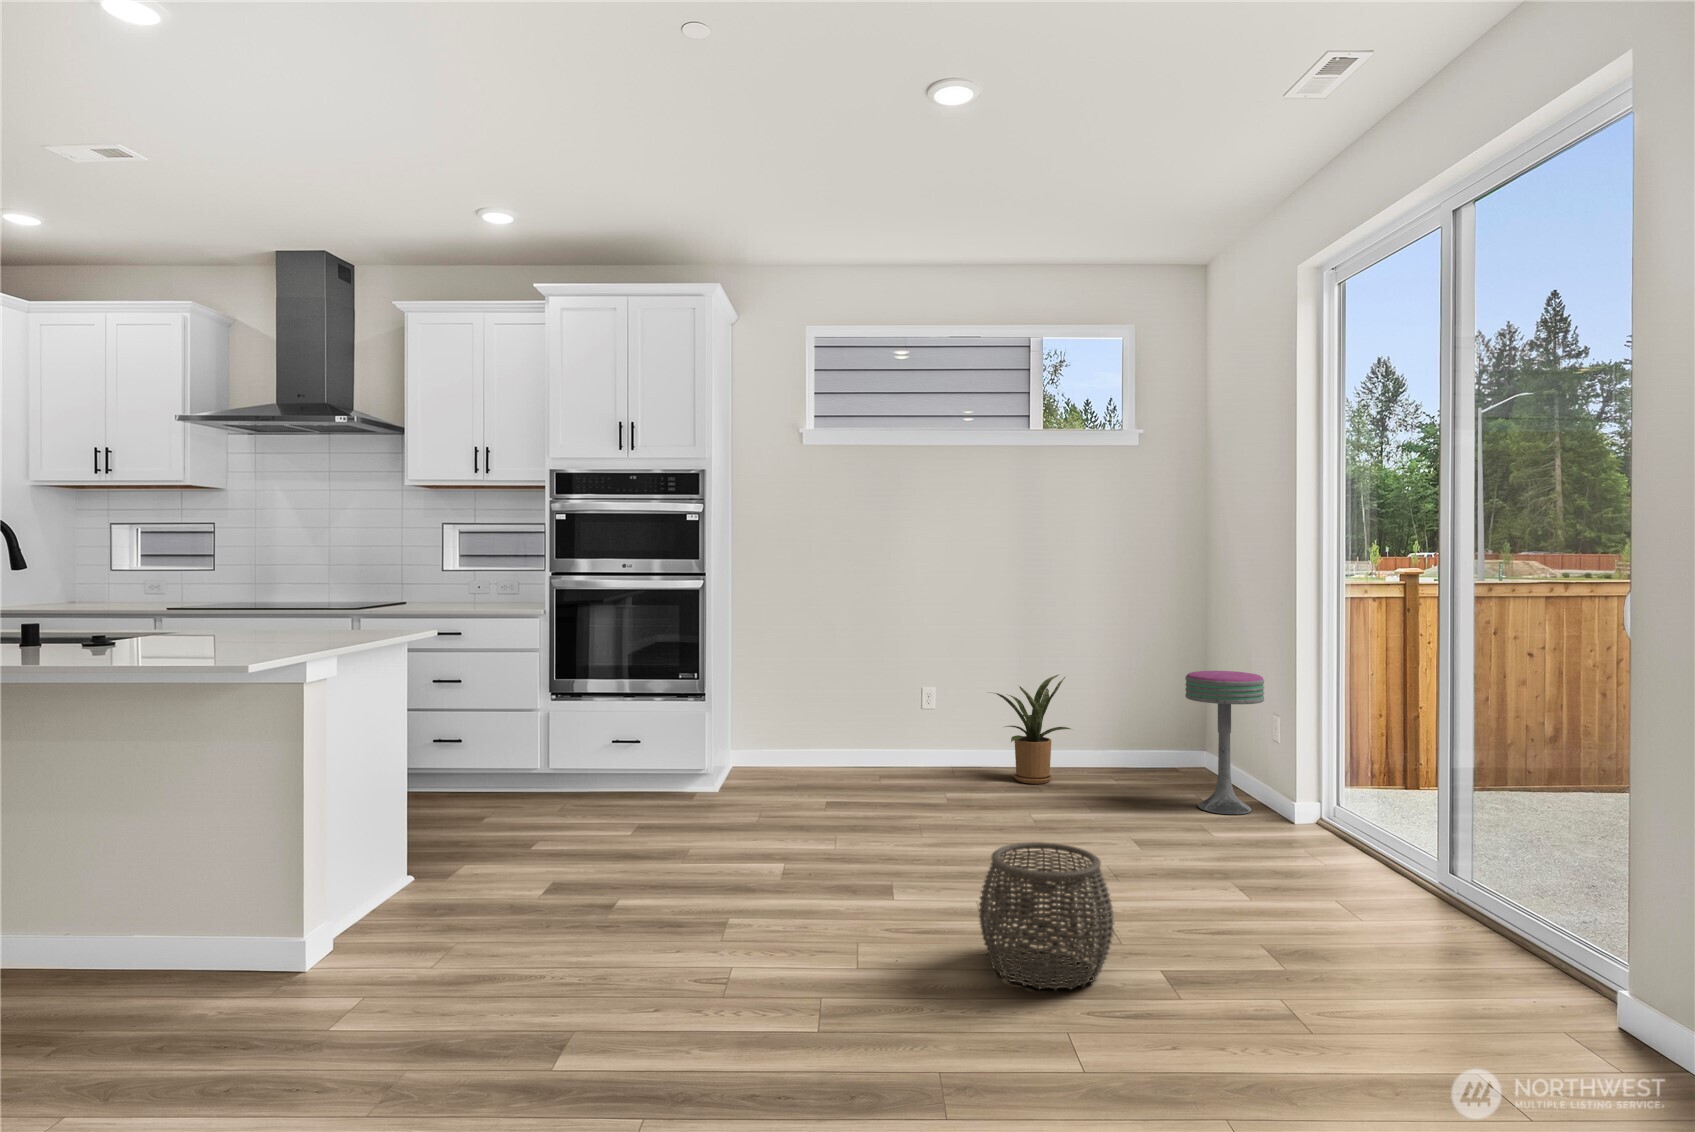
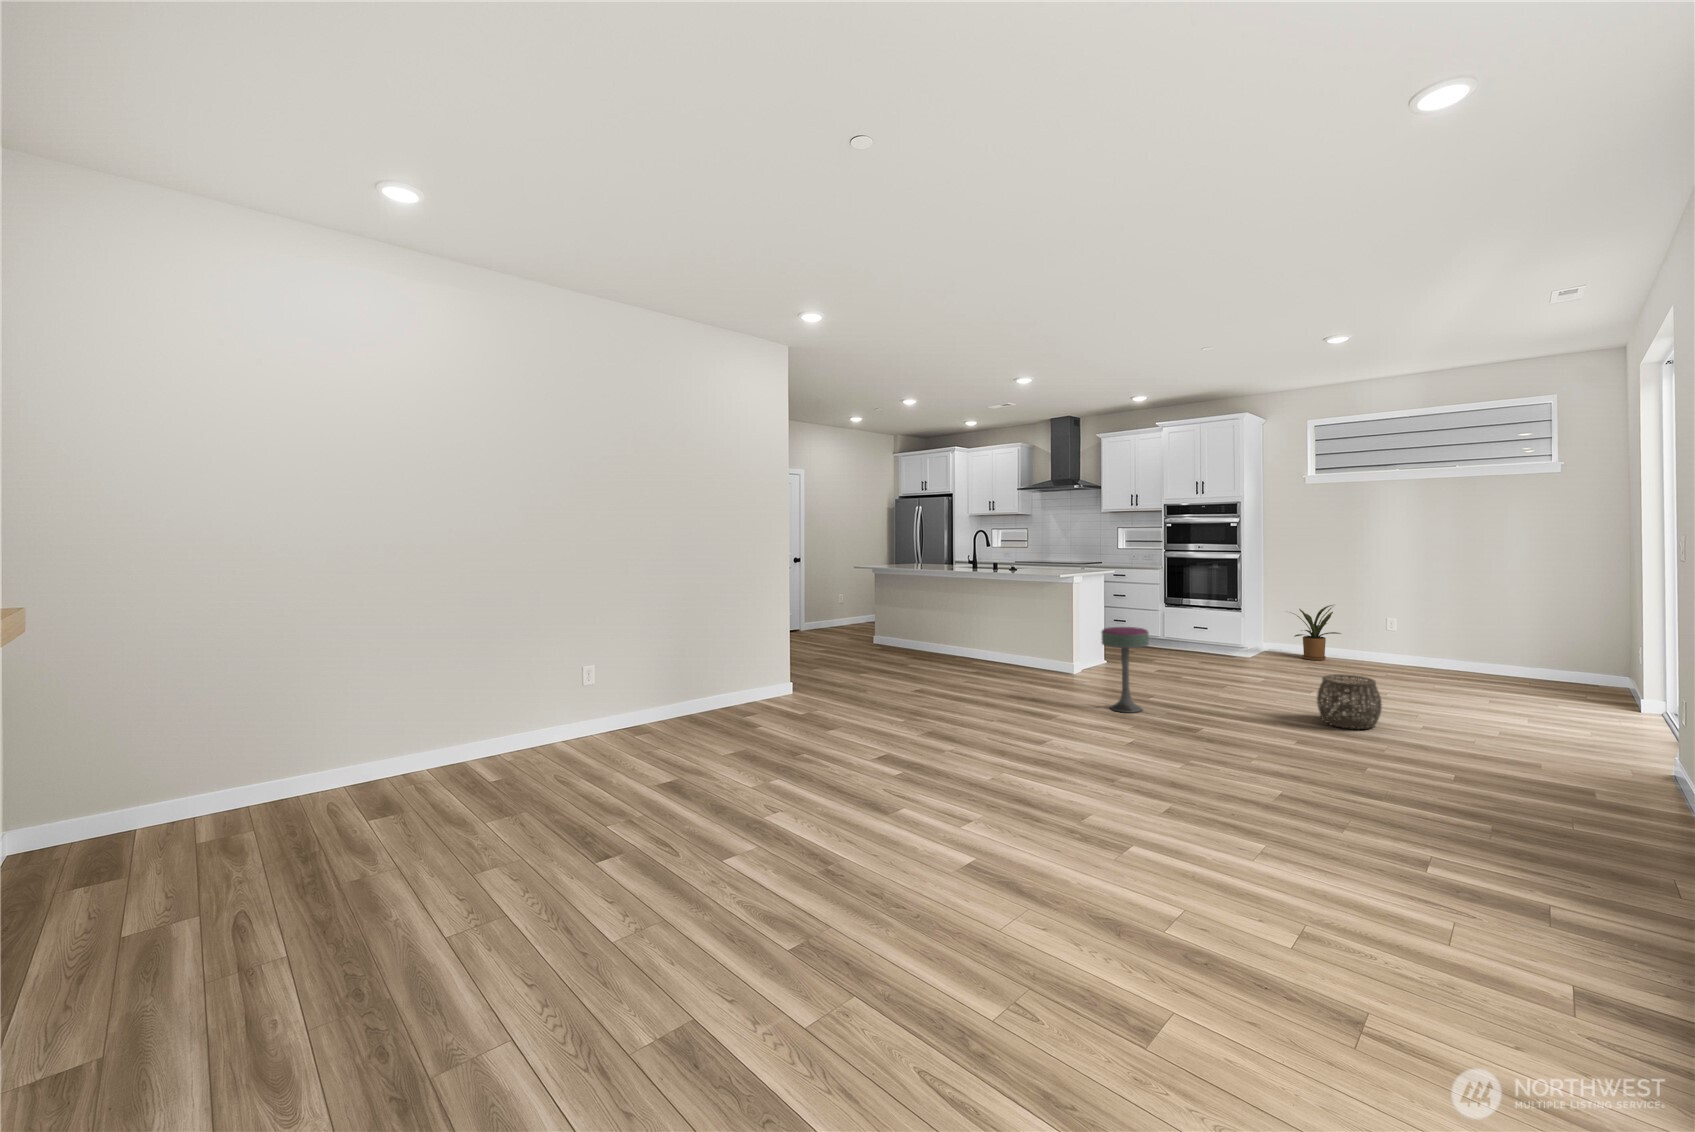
bar stool: present [1185,671,1264,814] -> present [1102,627,1149,713]
house plant: present [995,675,1070,784] -> present [1295,605,1341,660]

